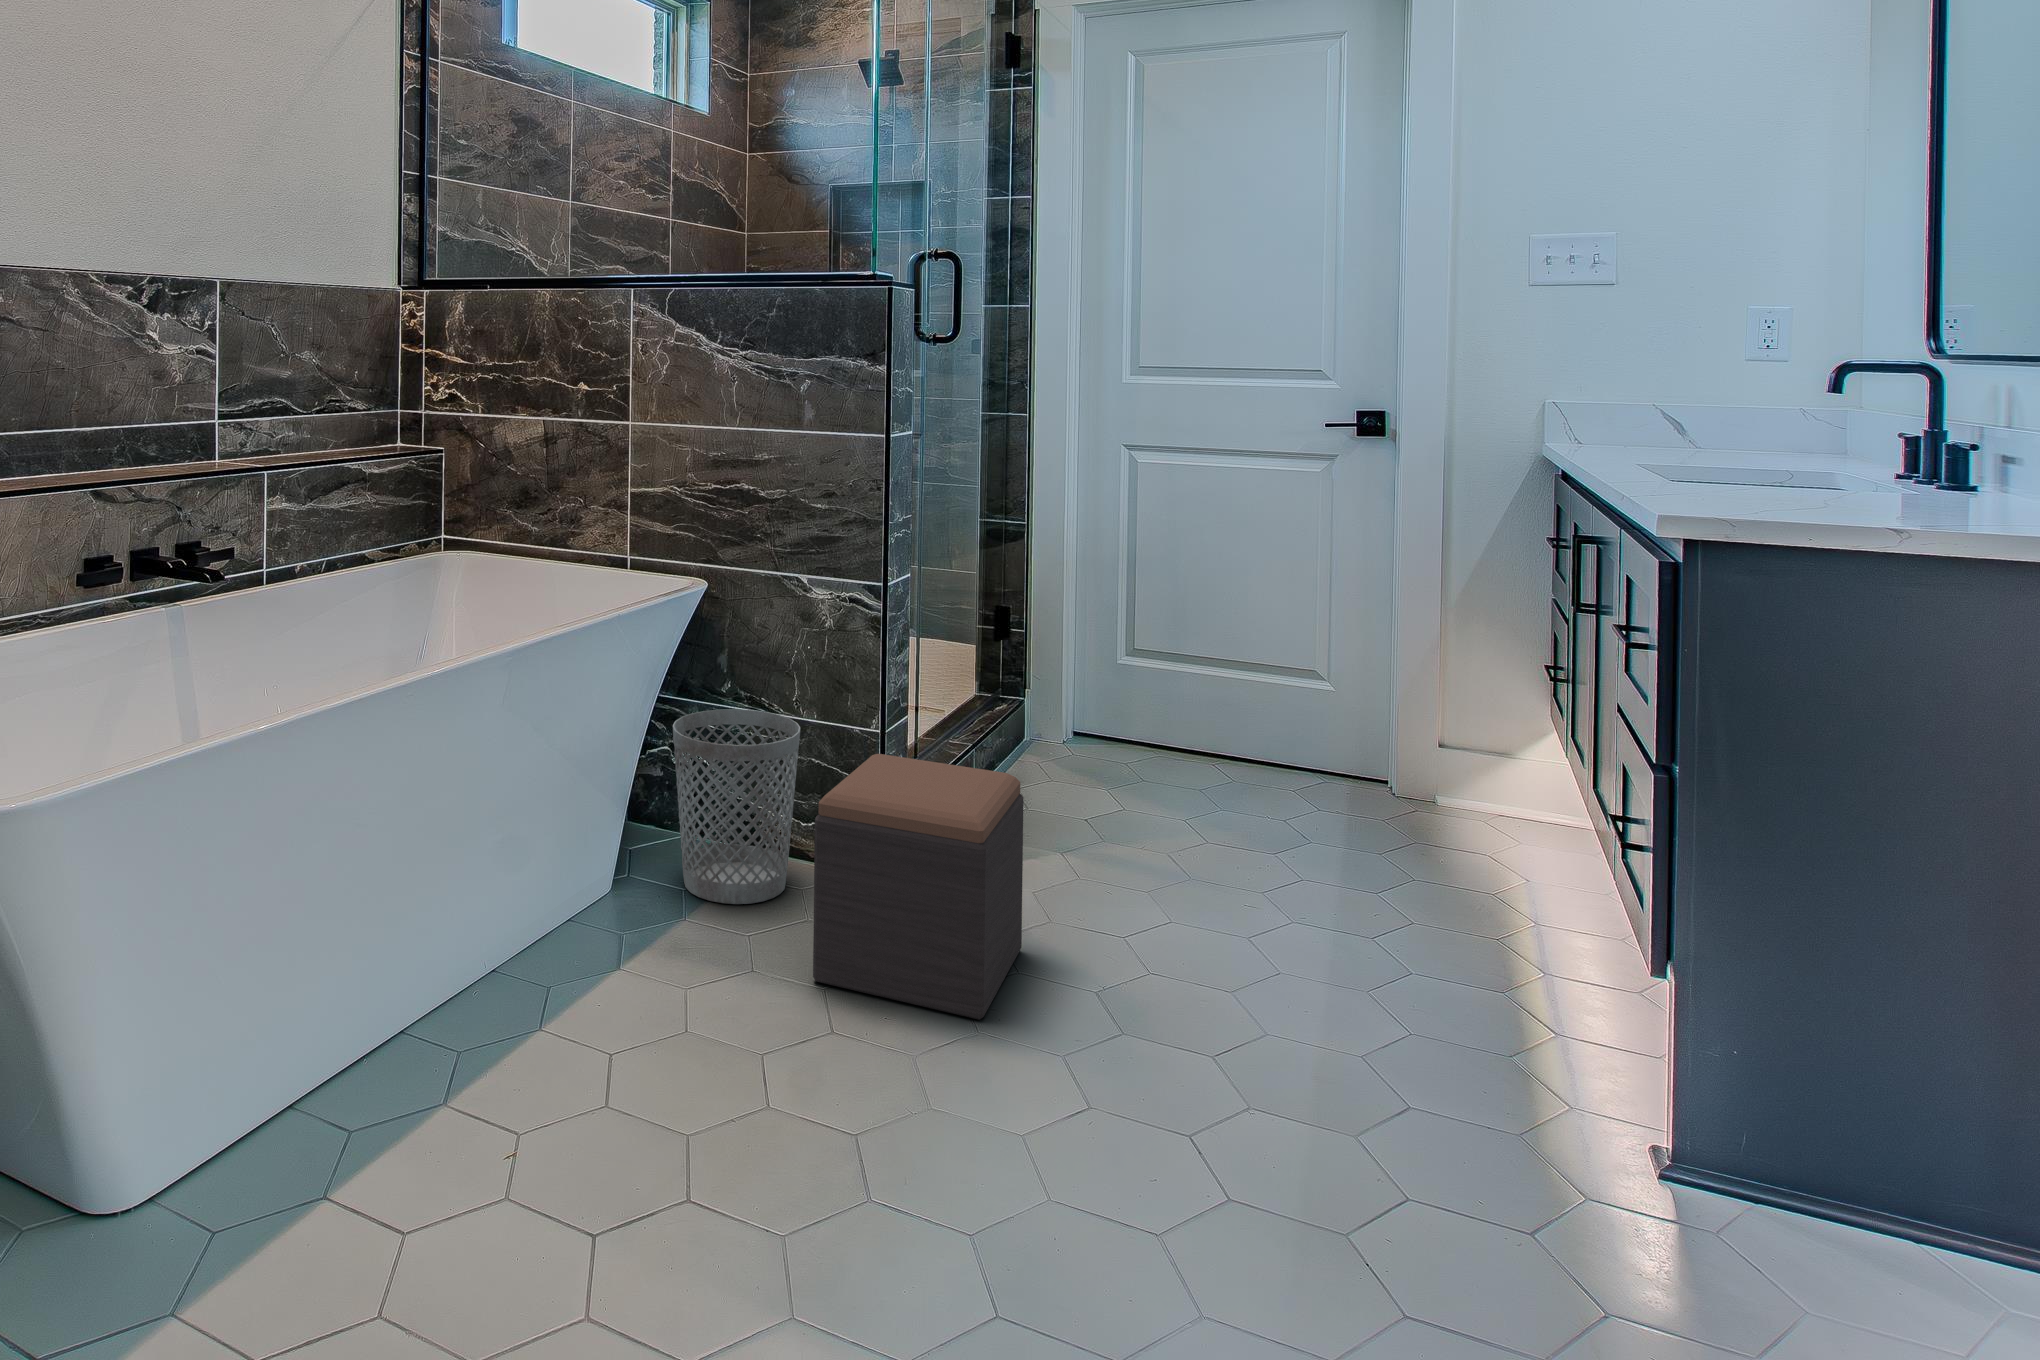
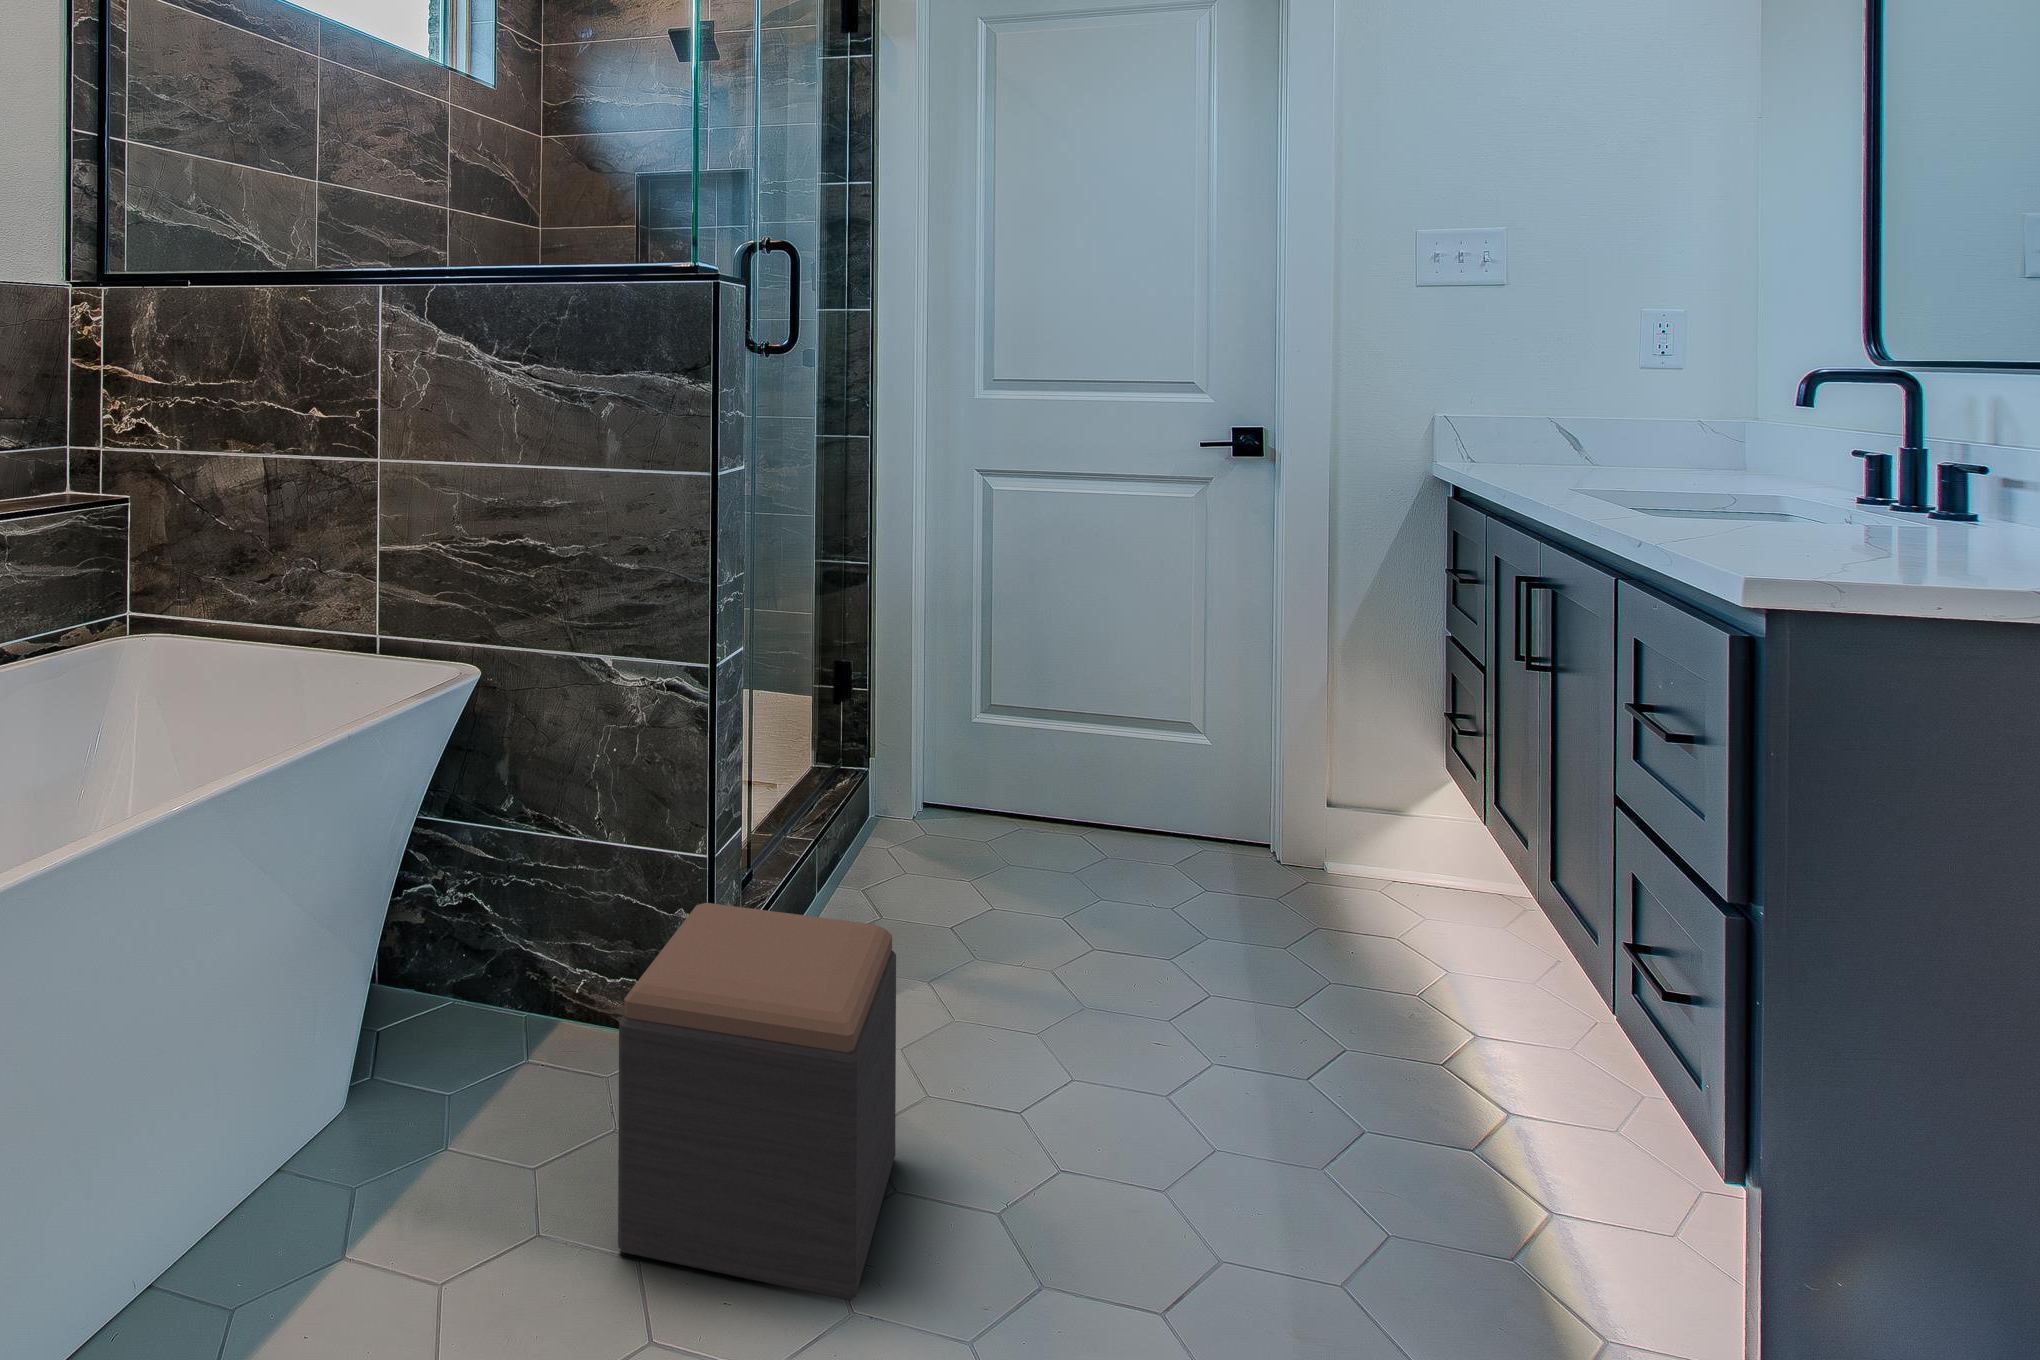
wastebasket: present [673,709,800,904] -> none [430,836,602,1115]

